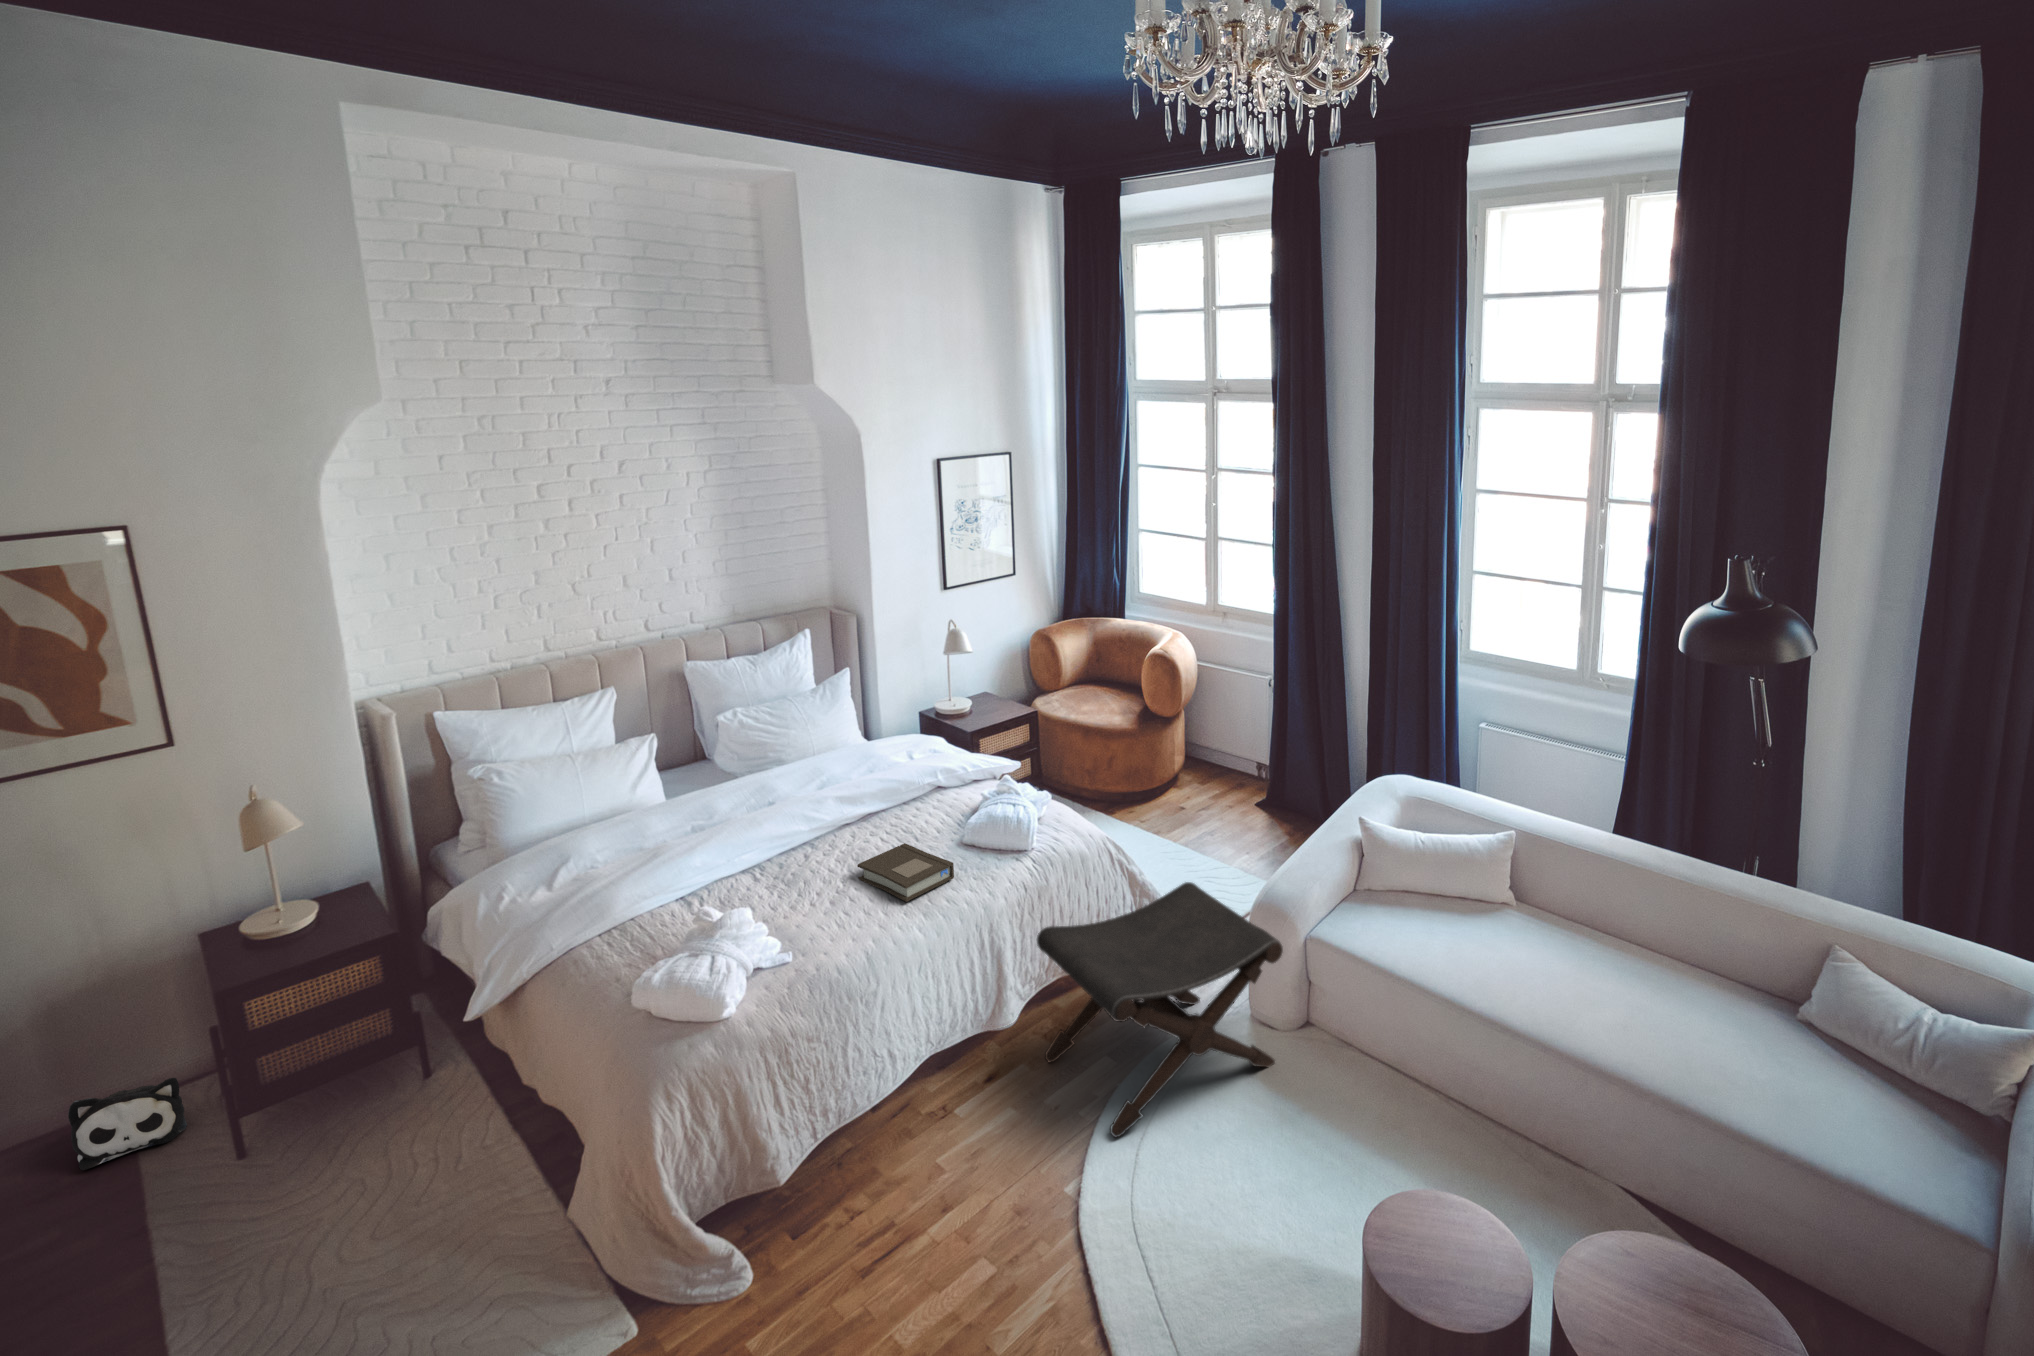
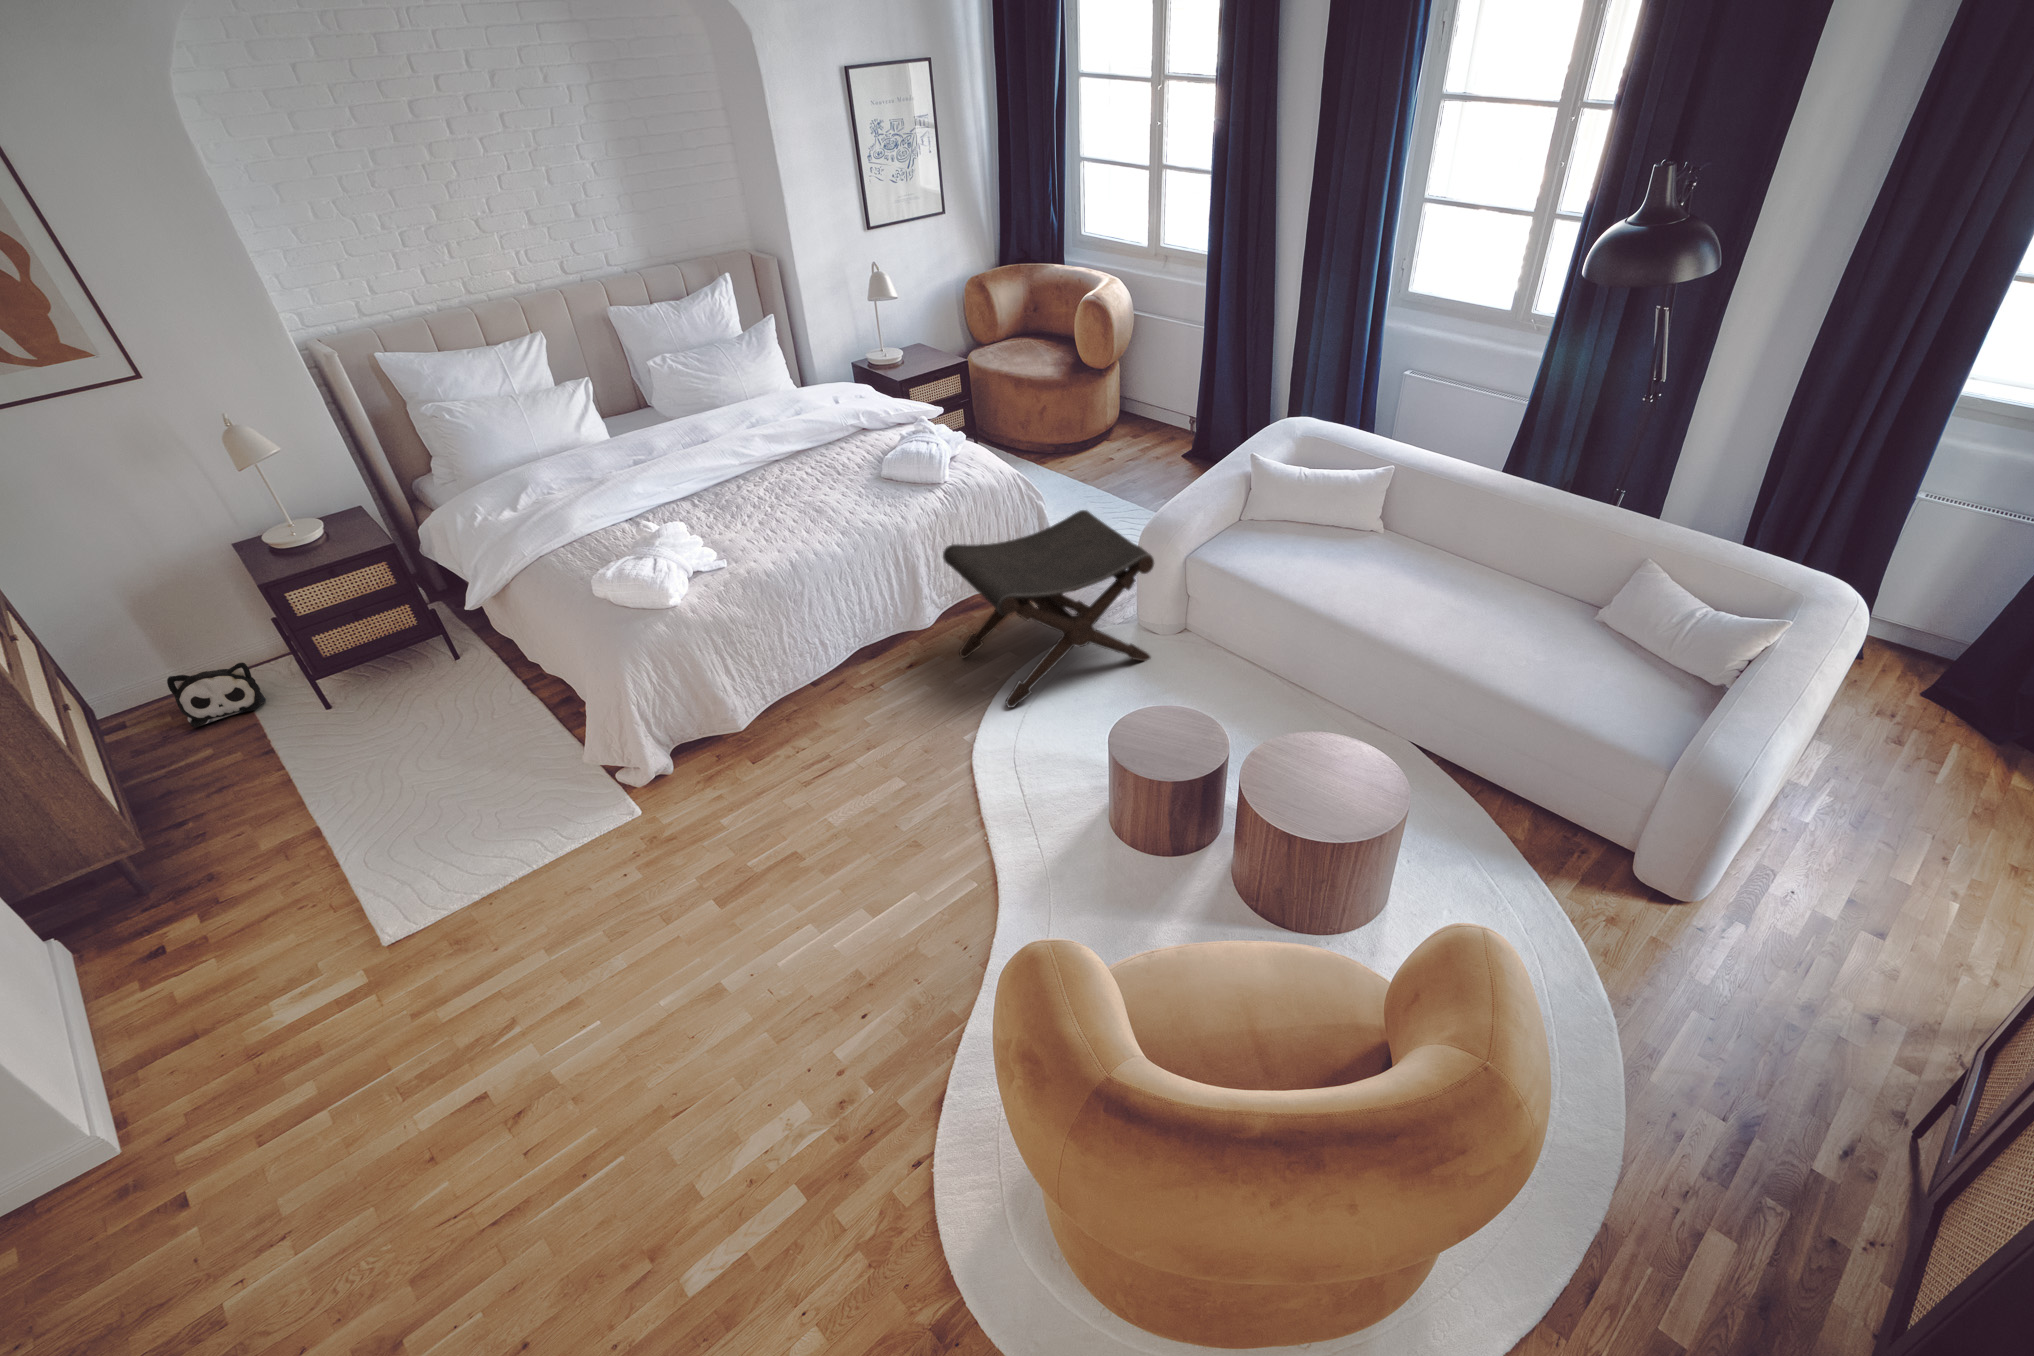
book: present [857,843,954,902] -> none [782,474,869,522]

